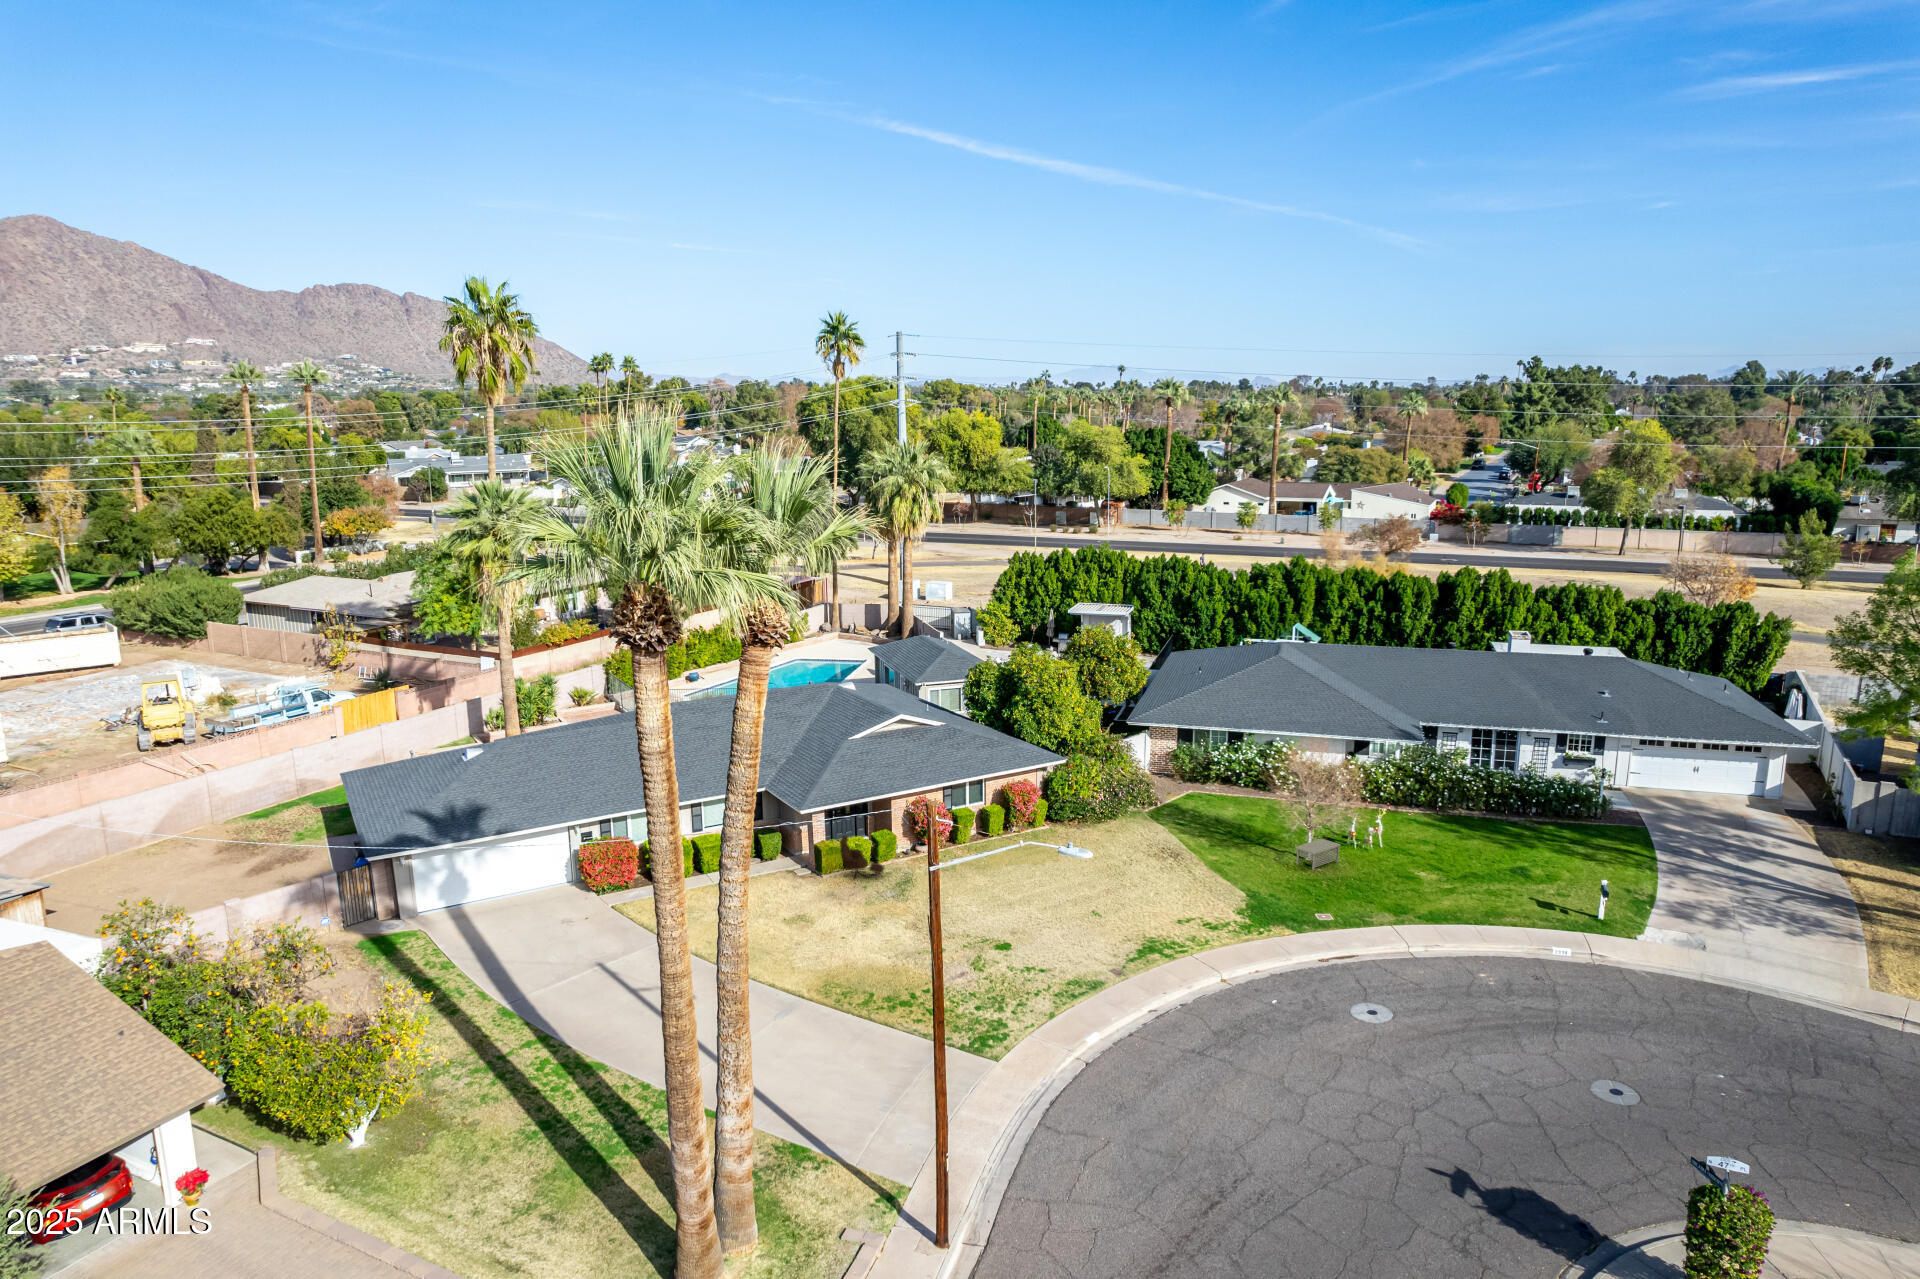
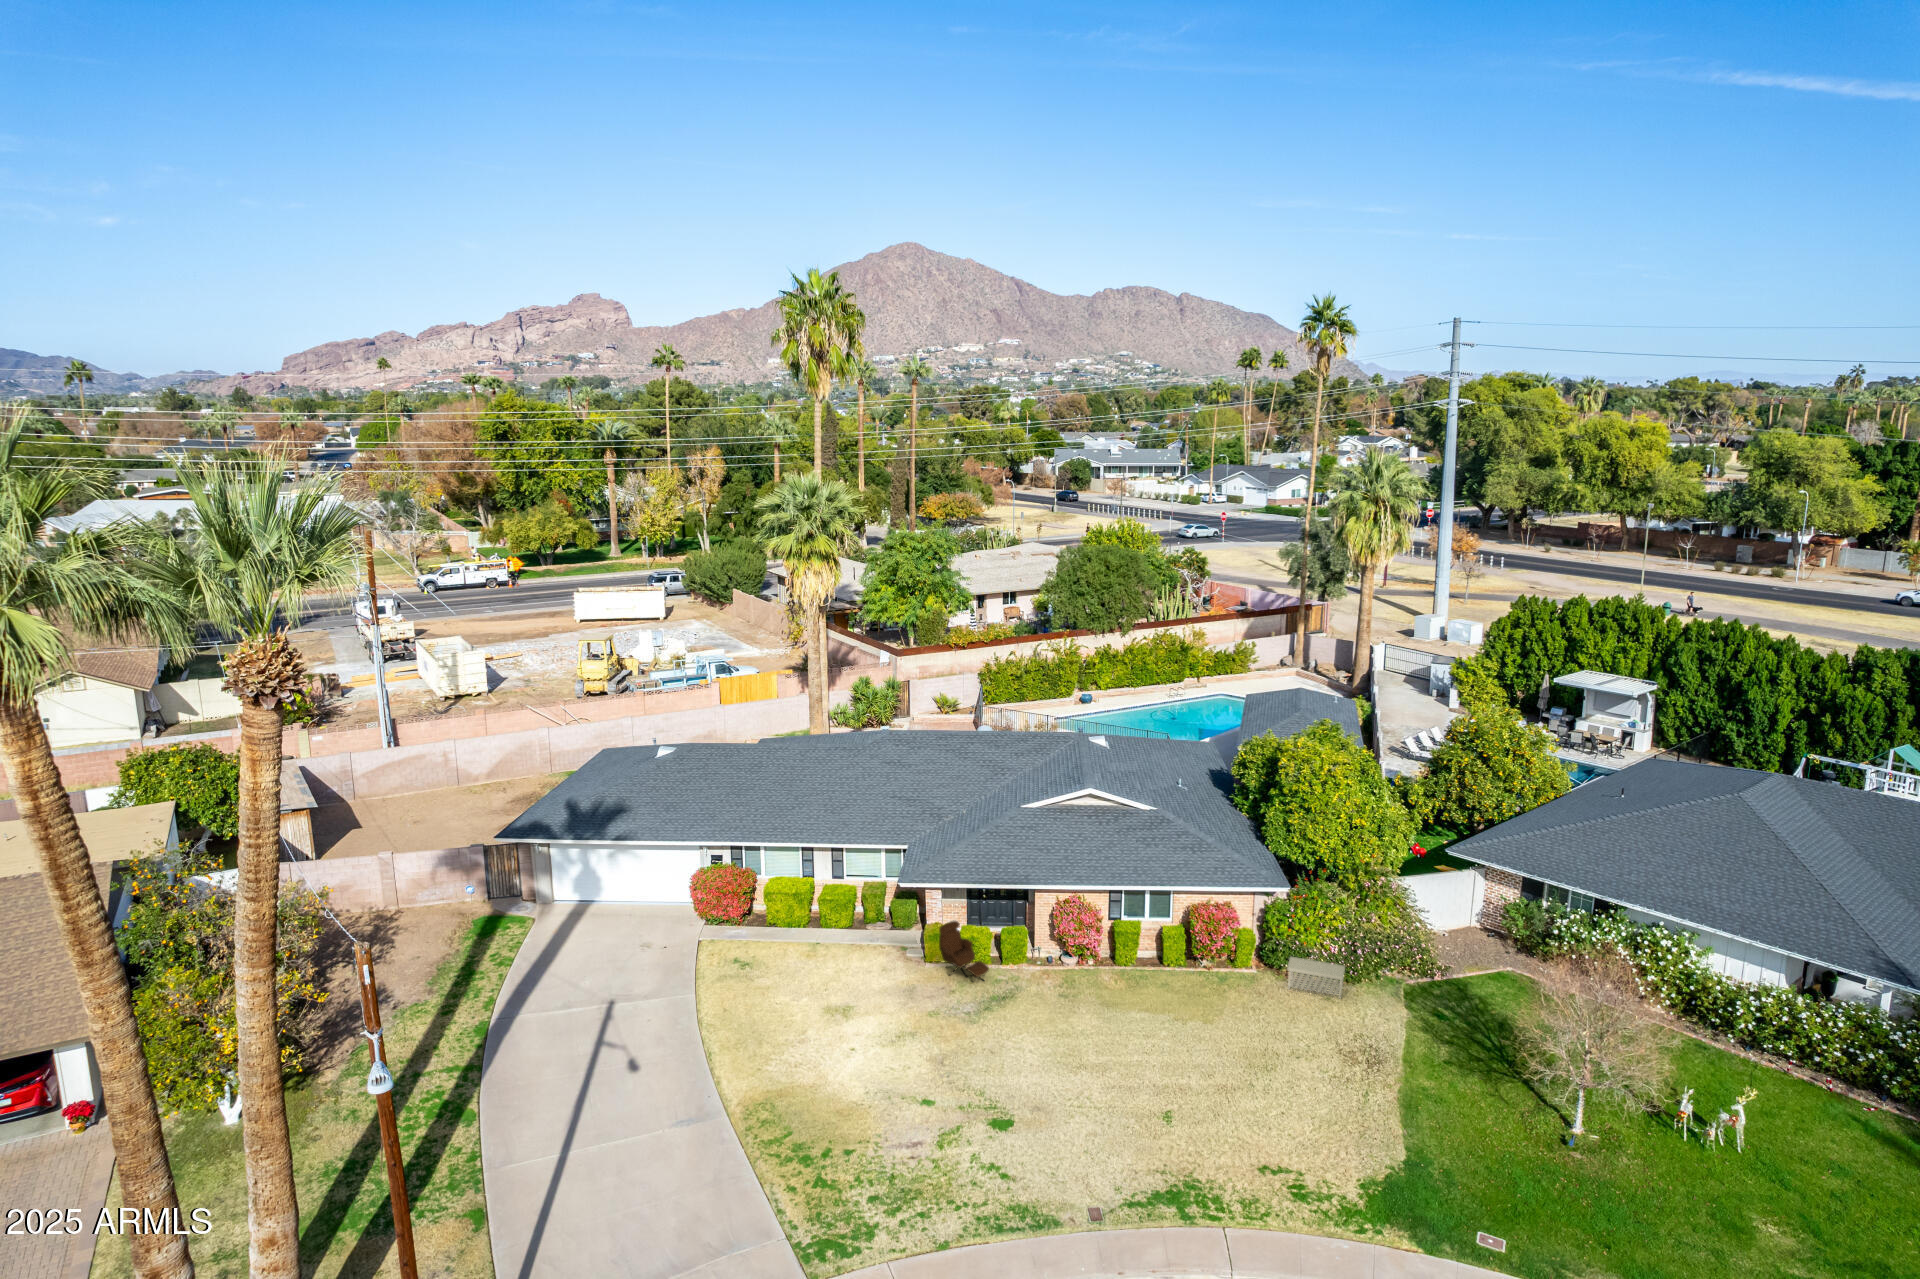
storage bench: present [1296,839,1340,871] -> present [1287,957,1345,998]

